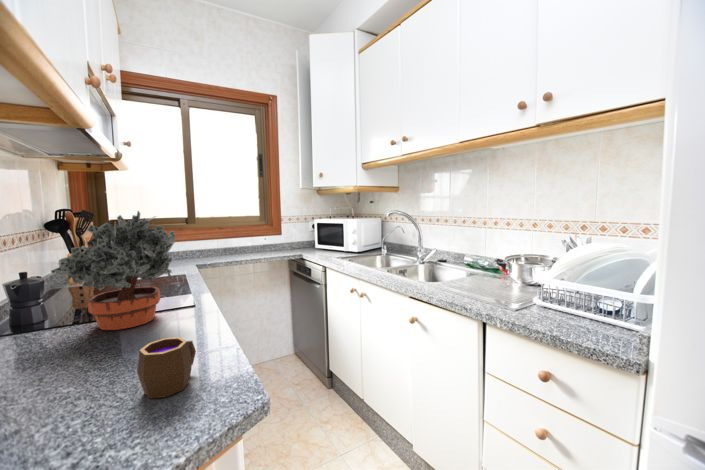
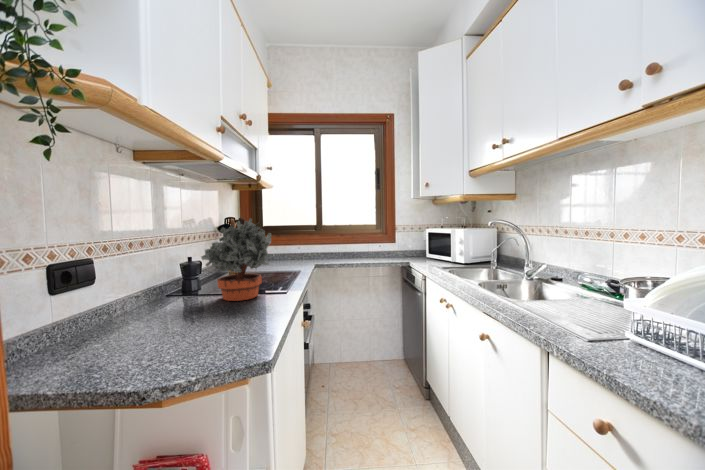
mug: present [137,337,196,398] -> none [210,304,251,342]

